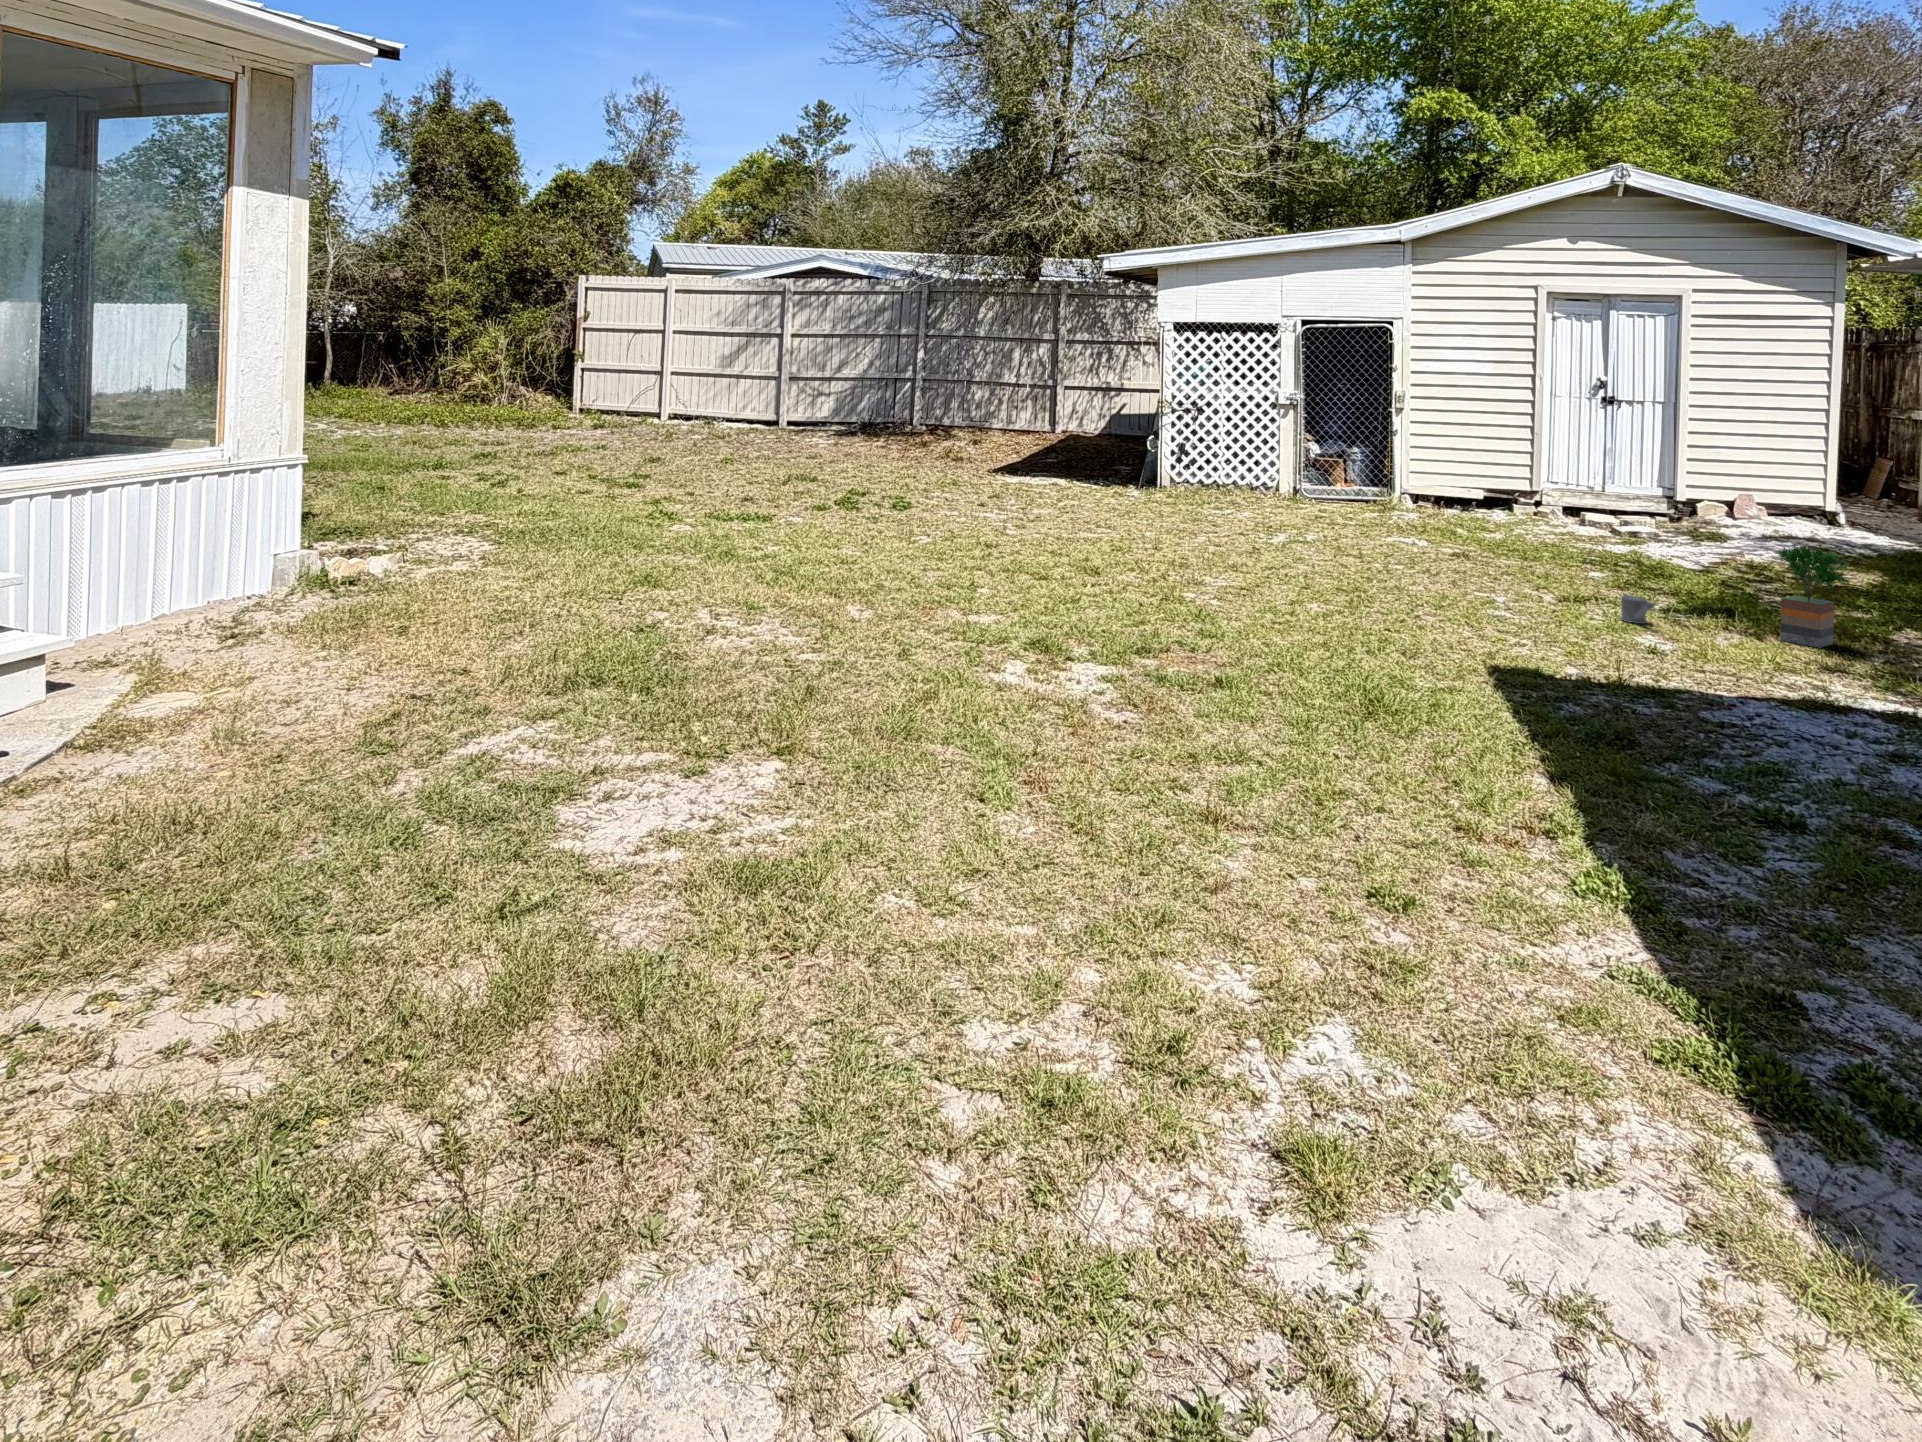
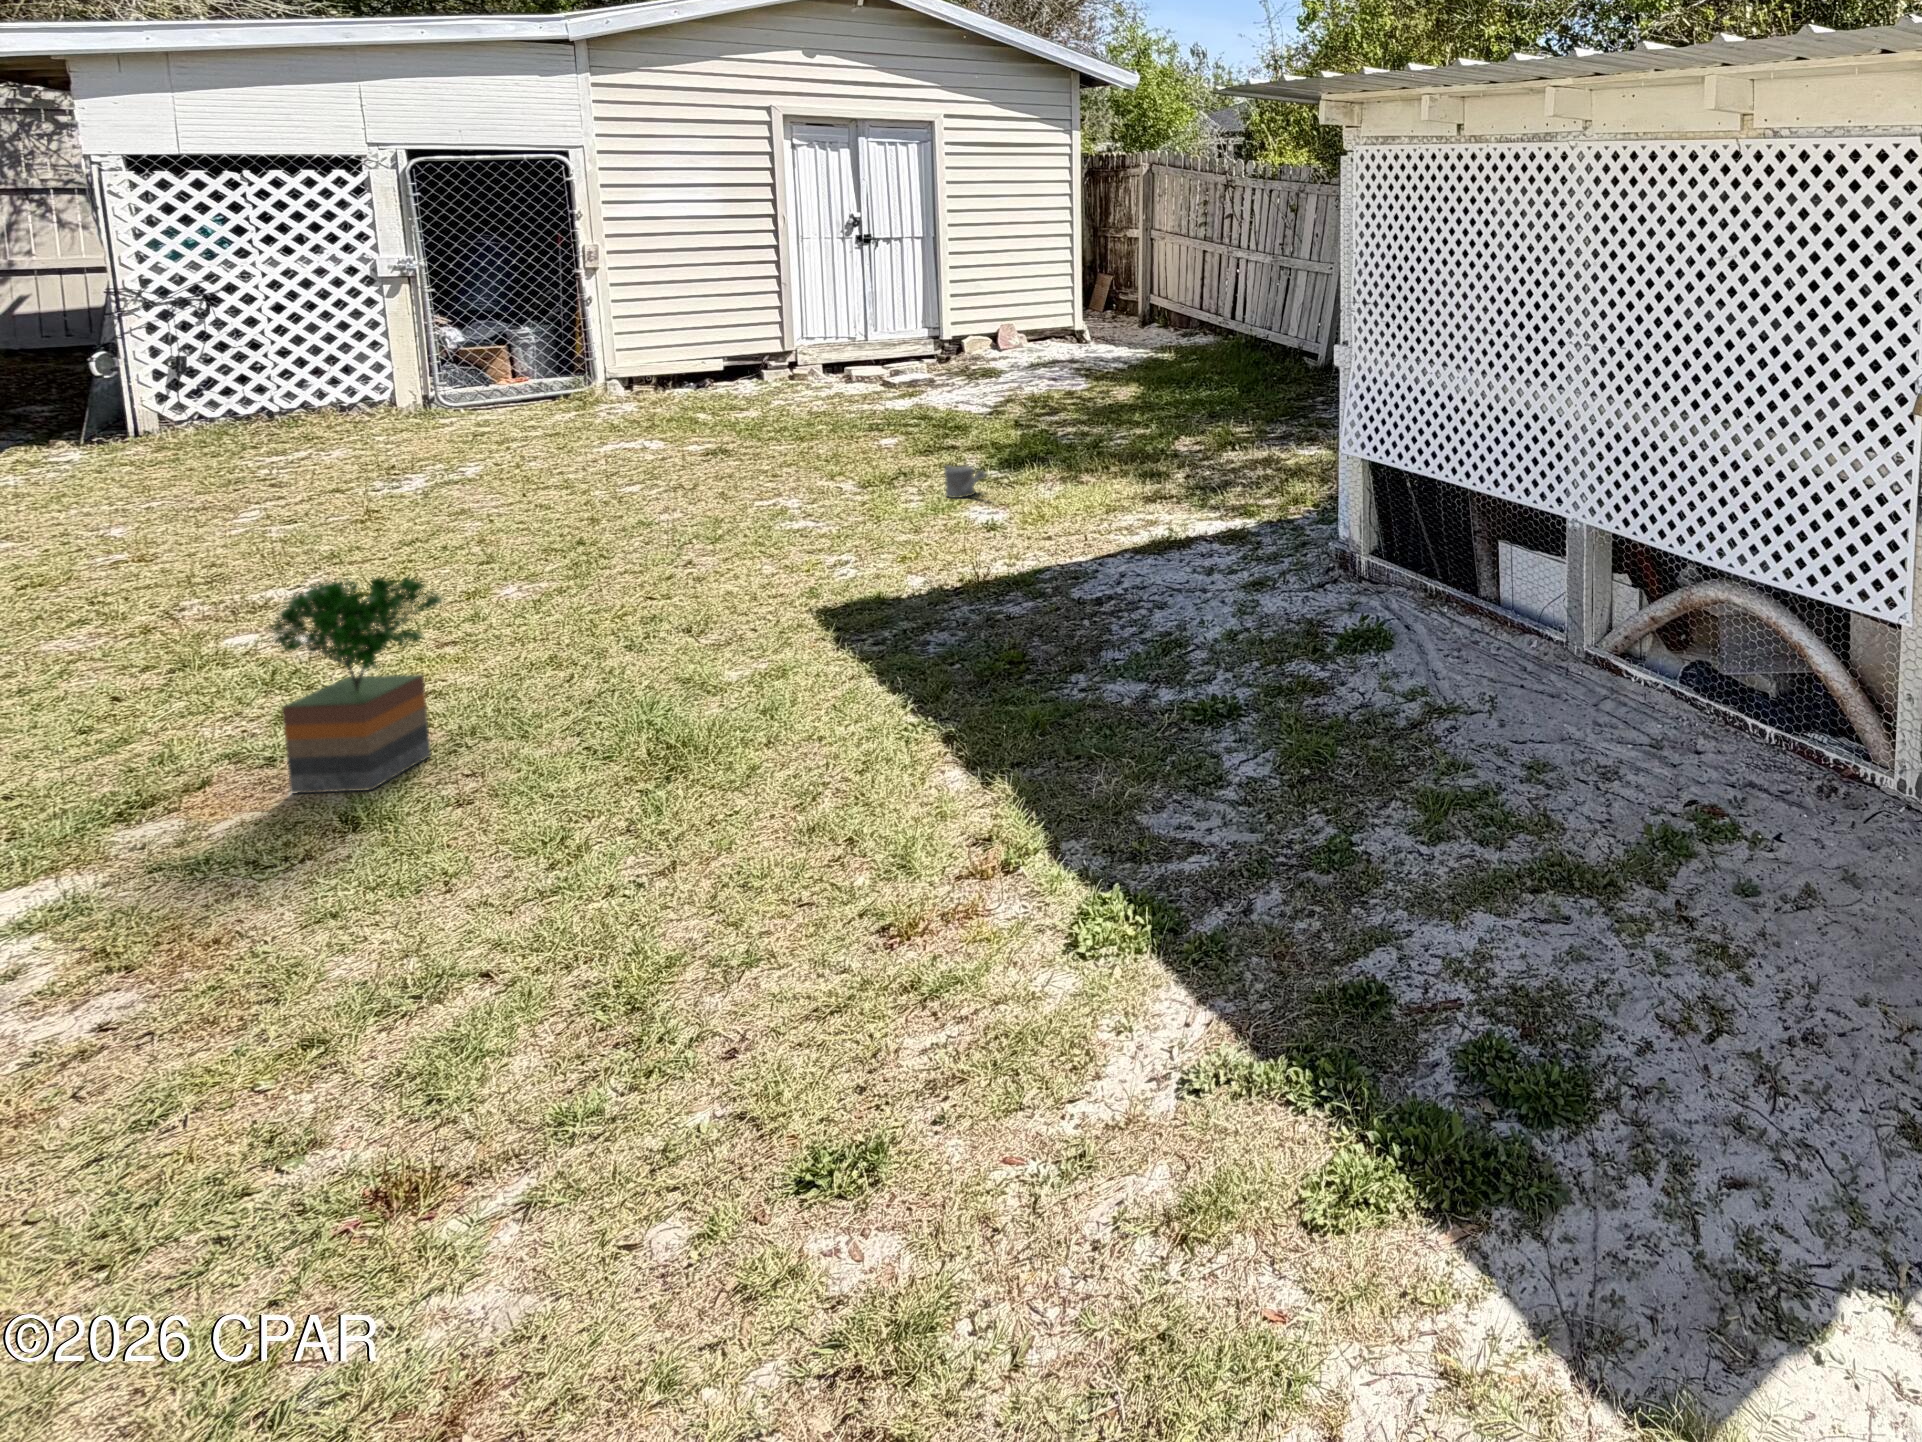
potted tree: present [1778,546,1849,648] -> present [267,576,445,794]

